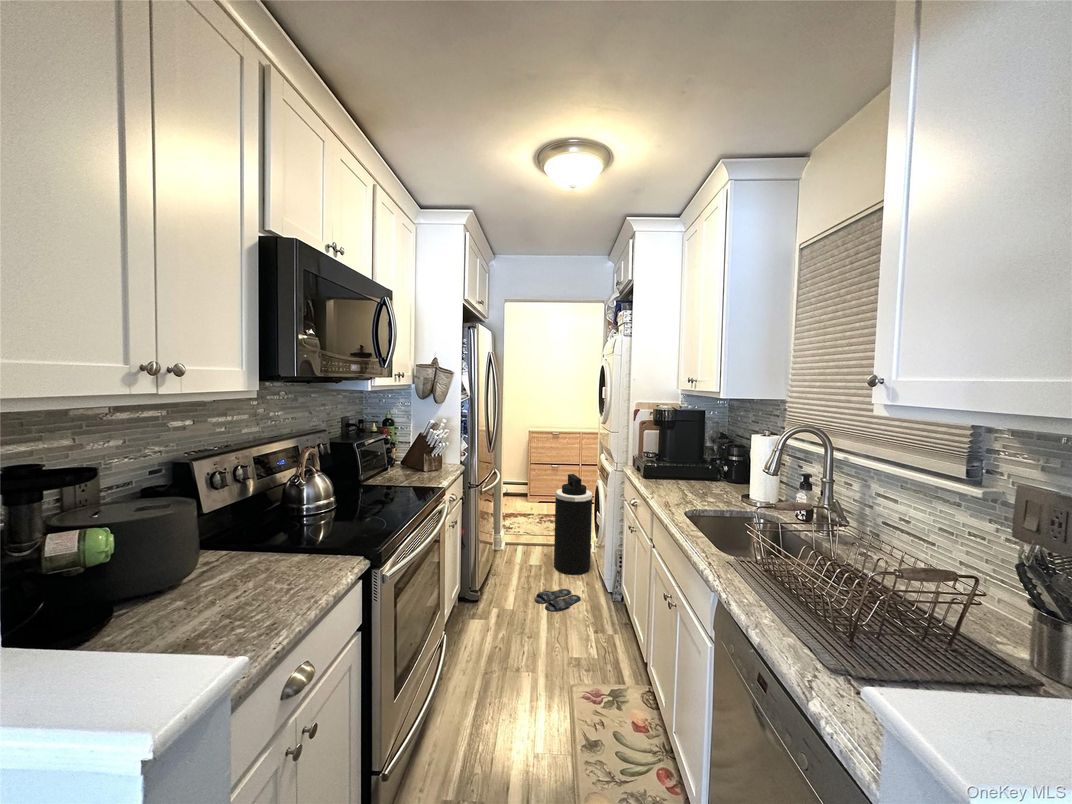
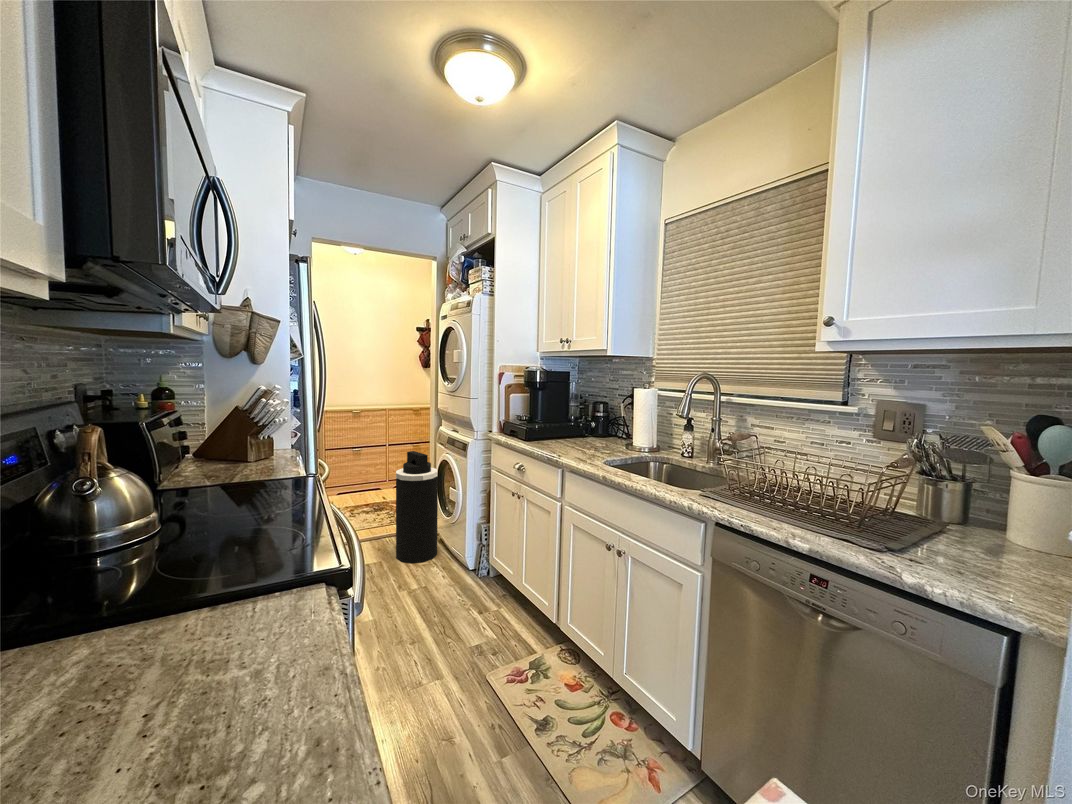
slippers: present [535,589,581,611] -> none [394,578,446,606]

